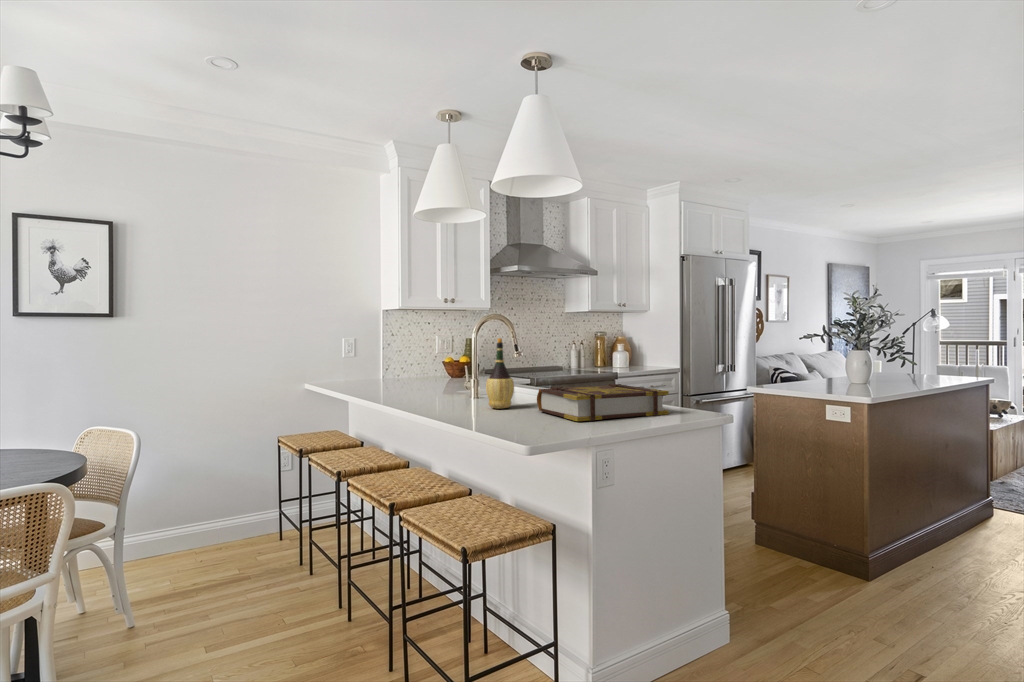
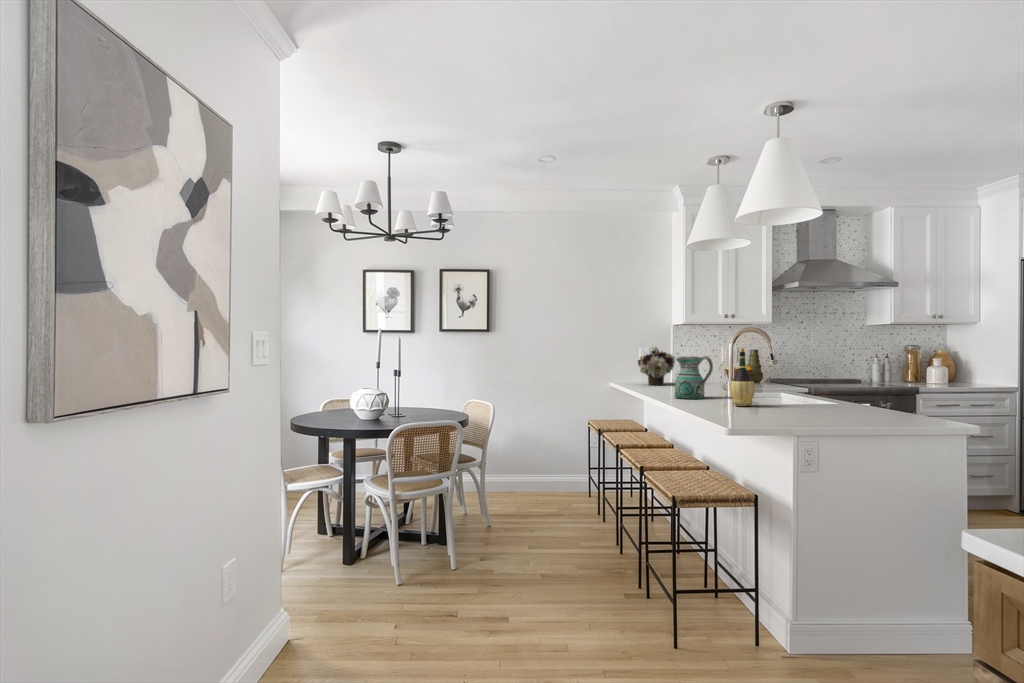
flower arrangement: none [340,336,388,384] -> present [638,347,675,385]
ceramic pitcher: none [408,348,452,402] -> present [674,356,713,399]
book: present [537,384,669,421] -> none [771,390,897,420]

